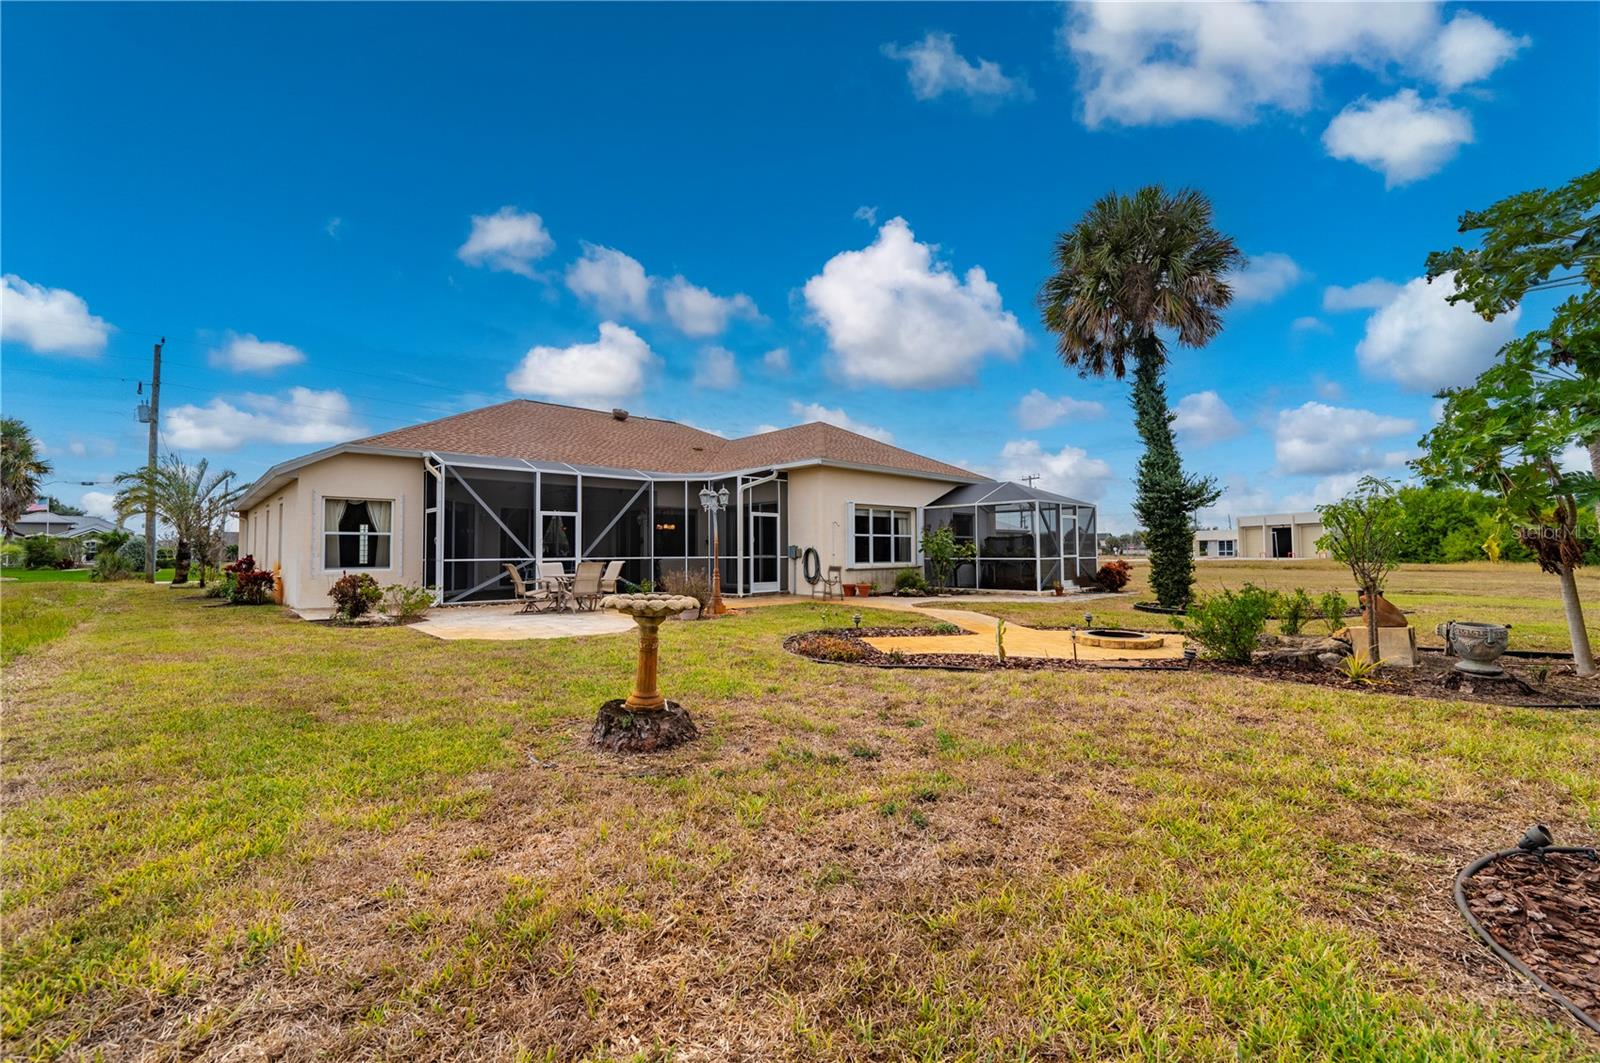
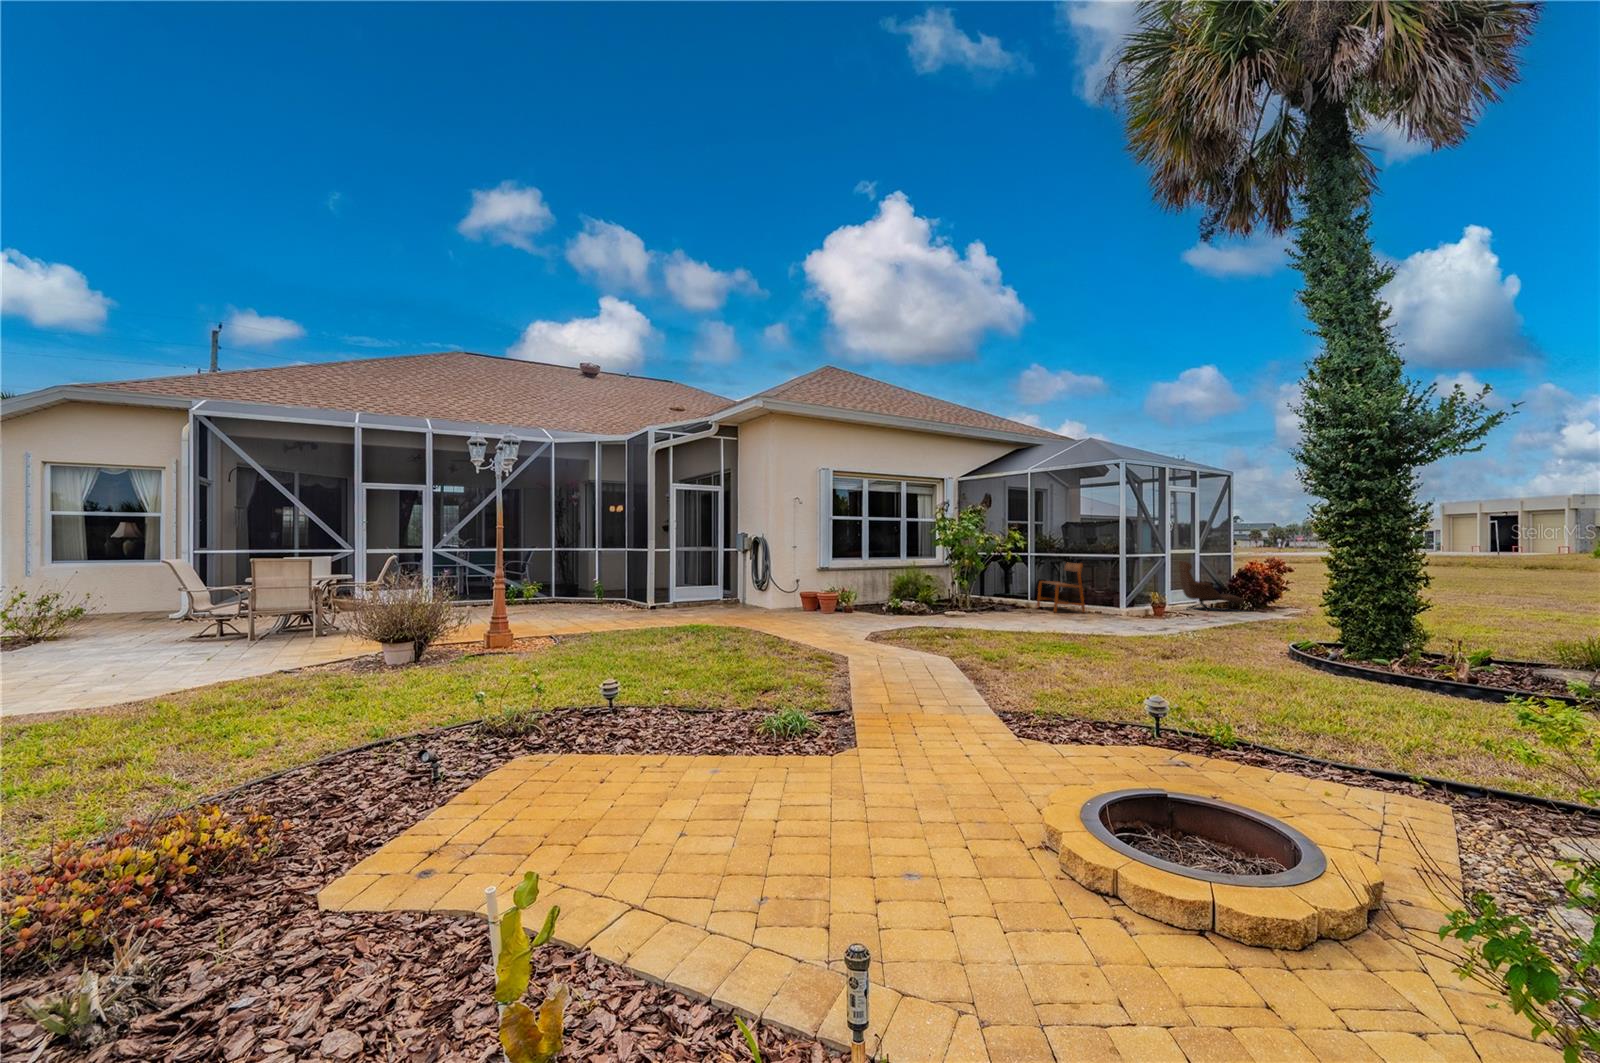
bench: present [812,566,843,600] -> present [1037,562,1085,613]

